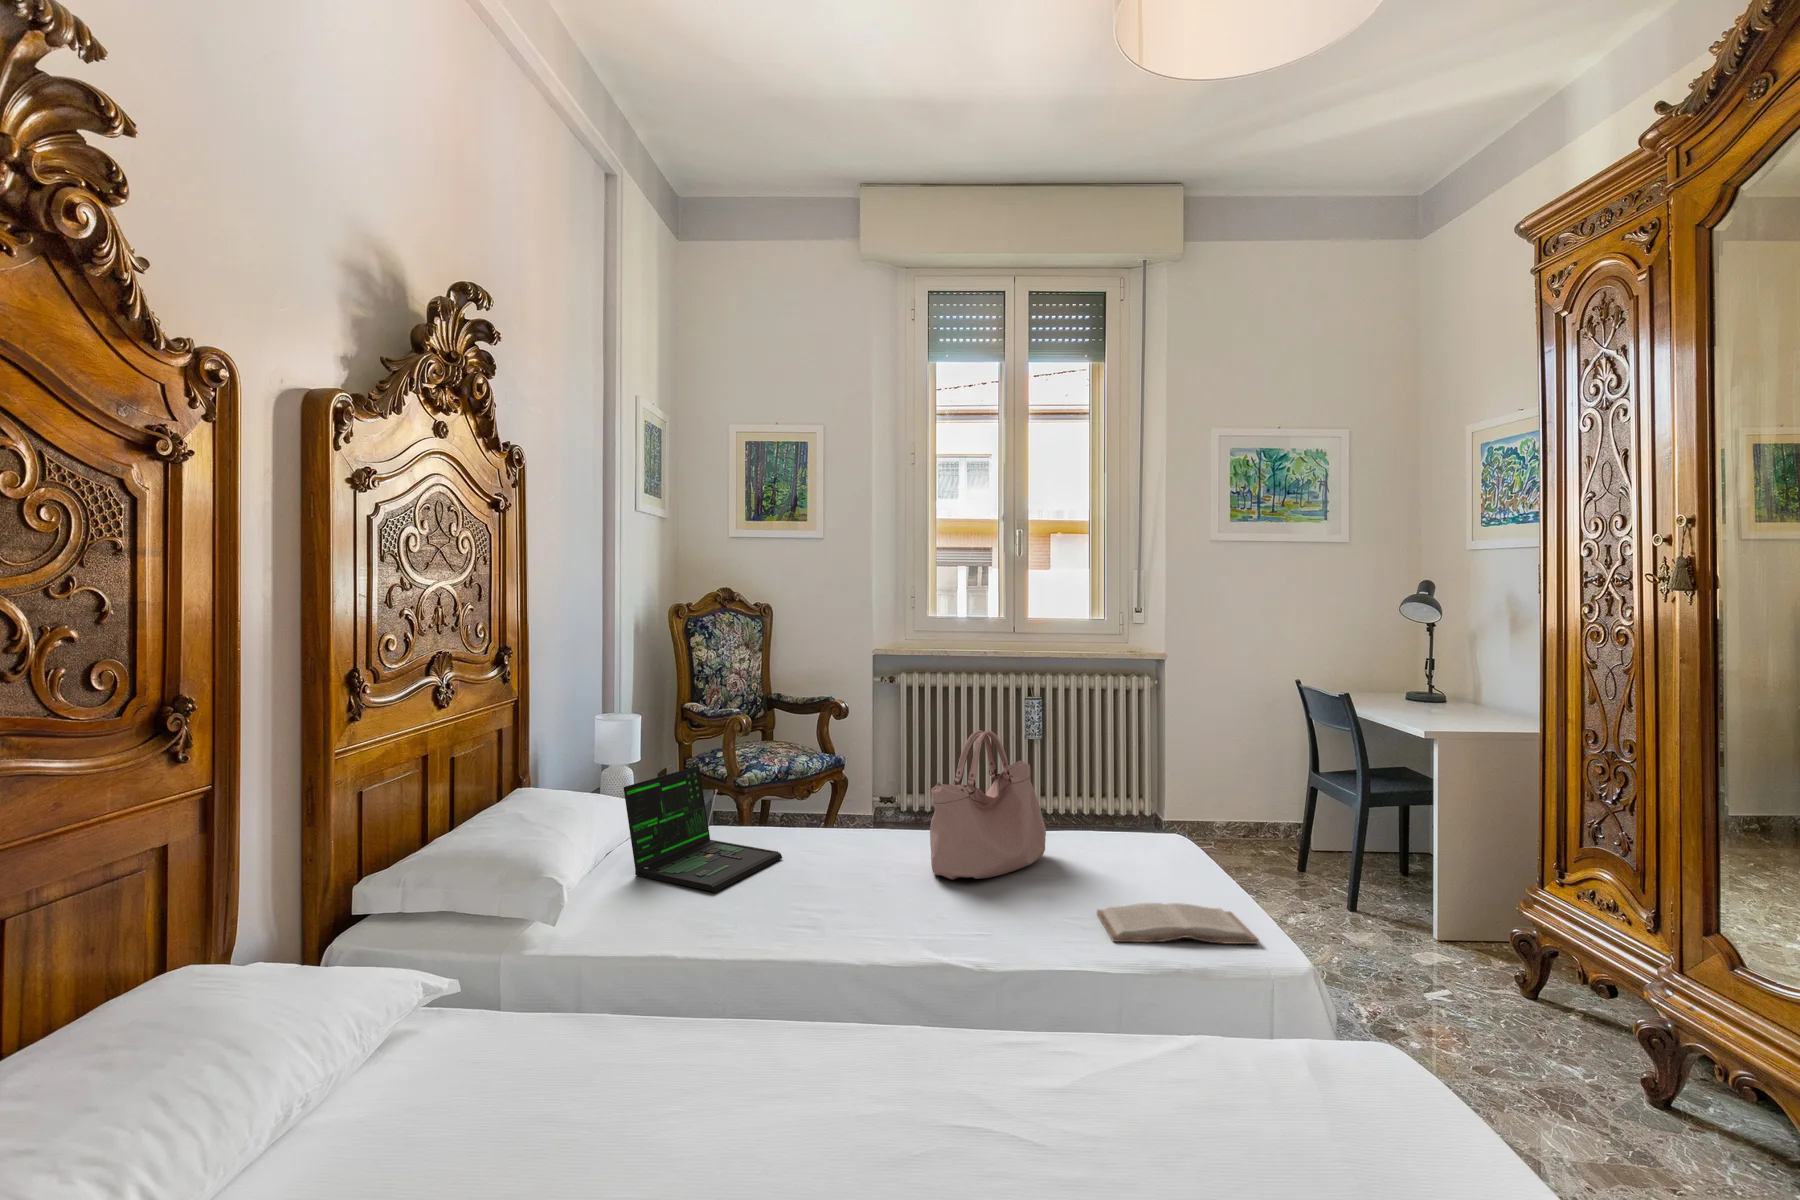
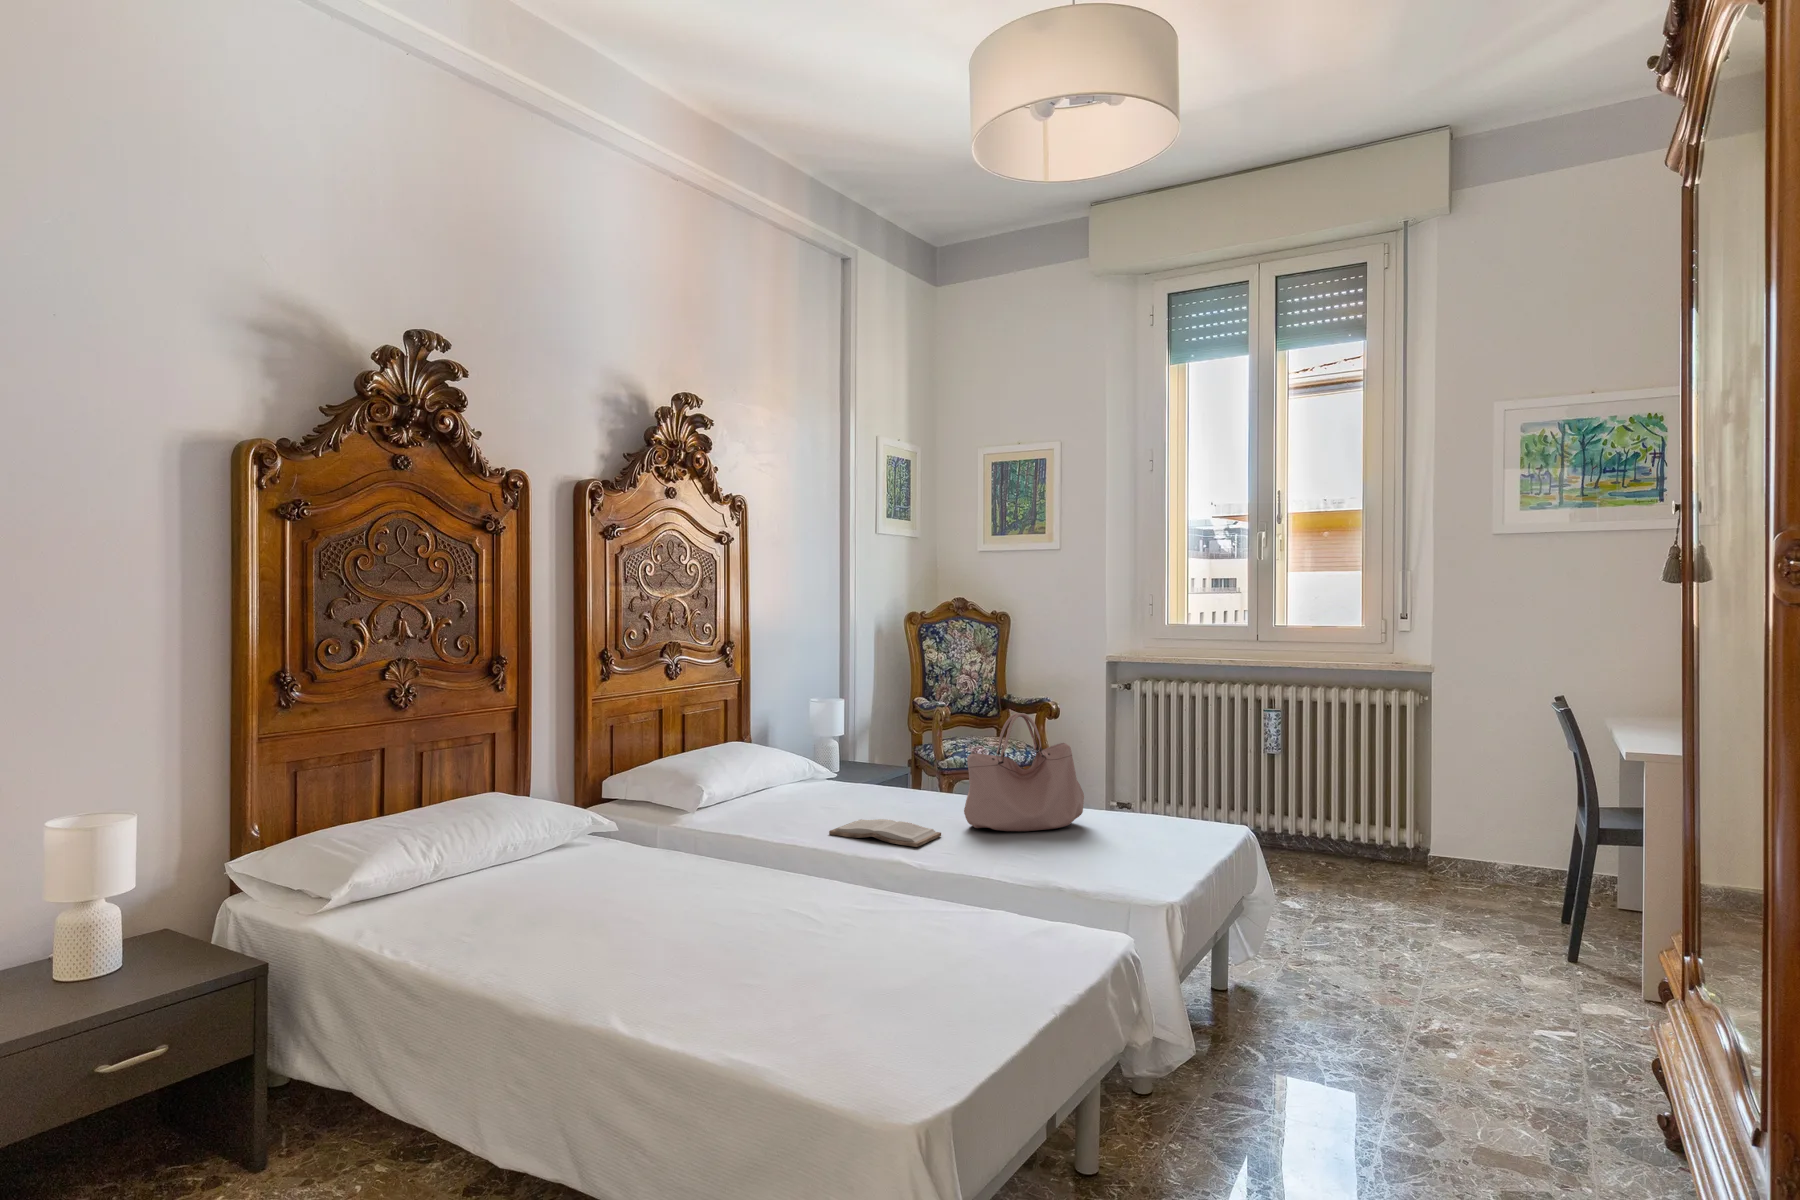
laptop: present [624,766,782,892] -> none [766,732,878,815]
book: present [1097,903,1259,944] -> present [829,819,941,847]

